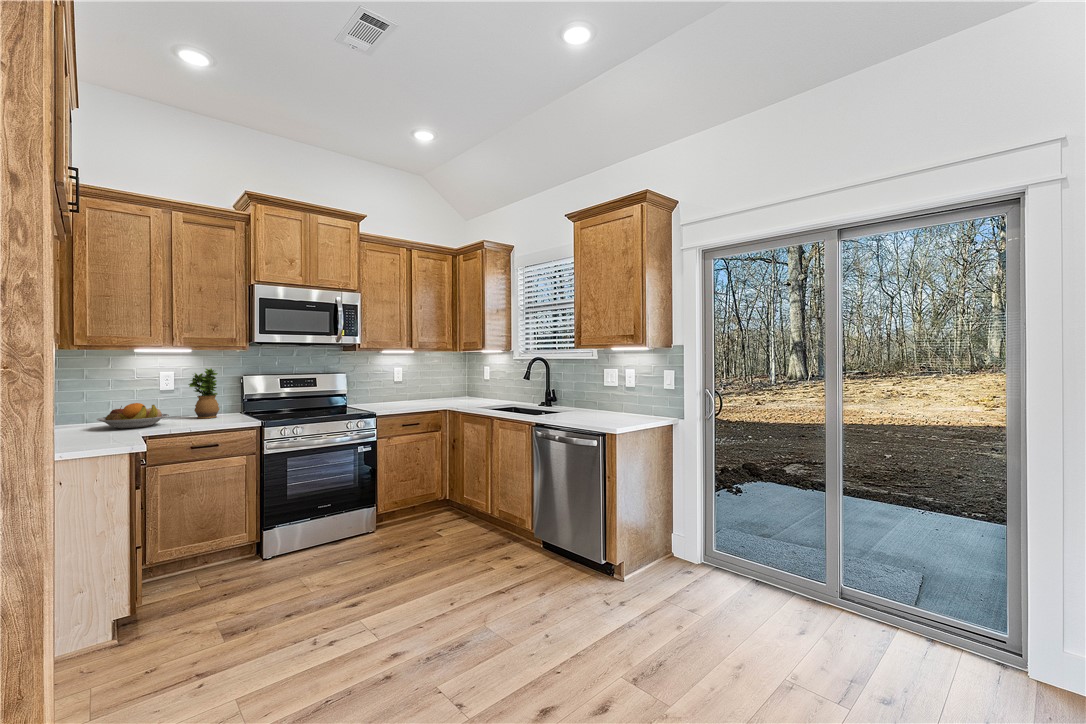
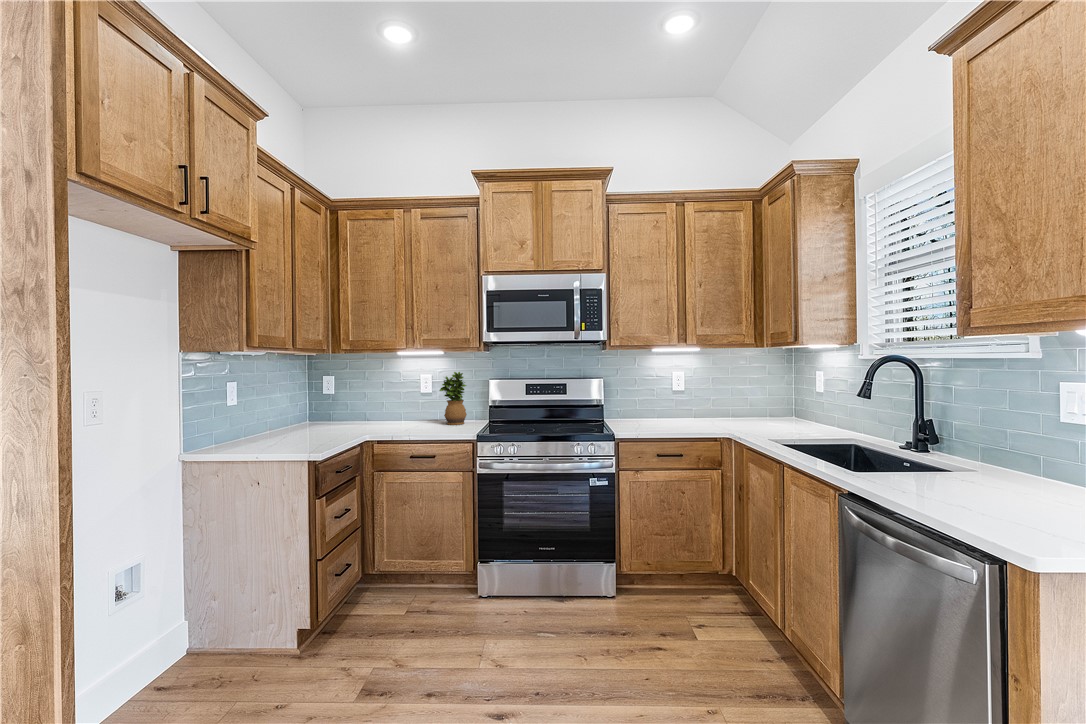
fruit bowl: present [97,403,168,428] -> none [356,406,413,431]

